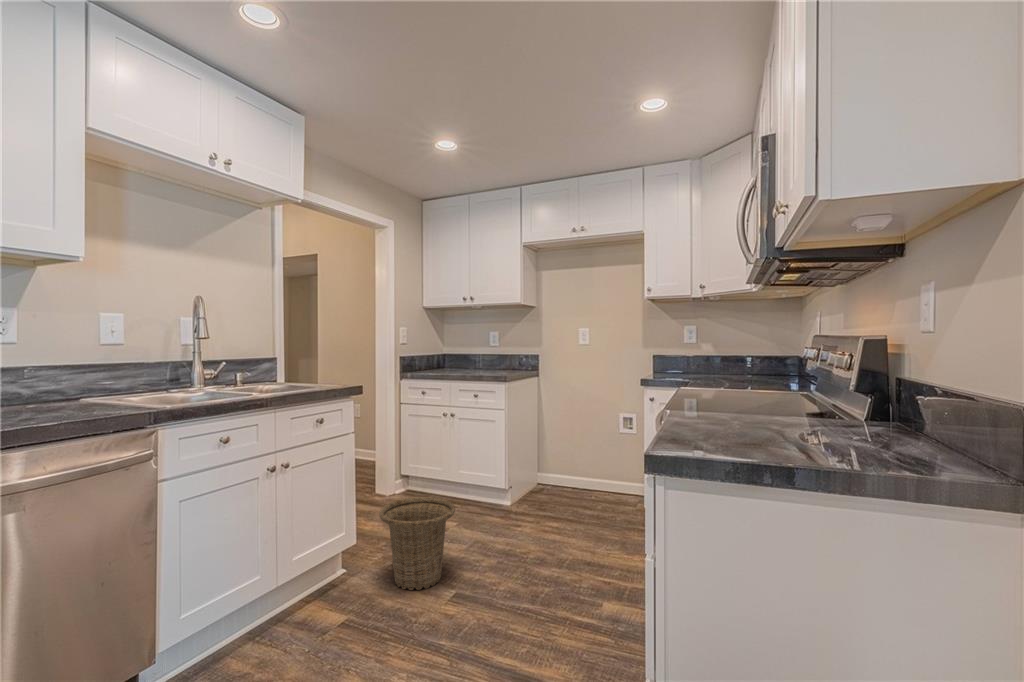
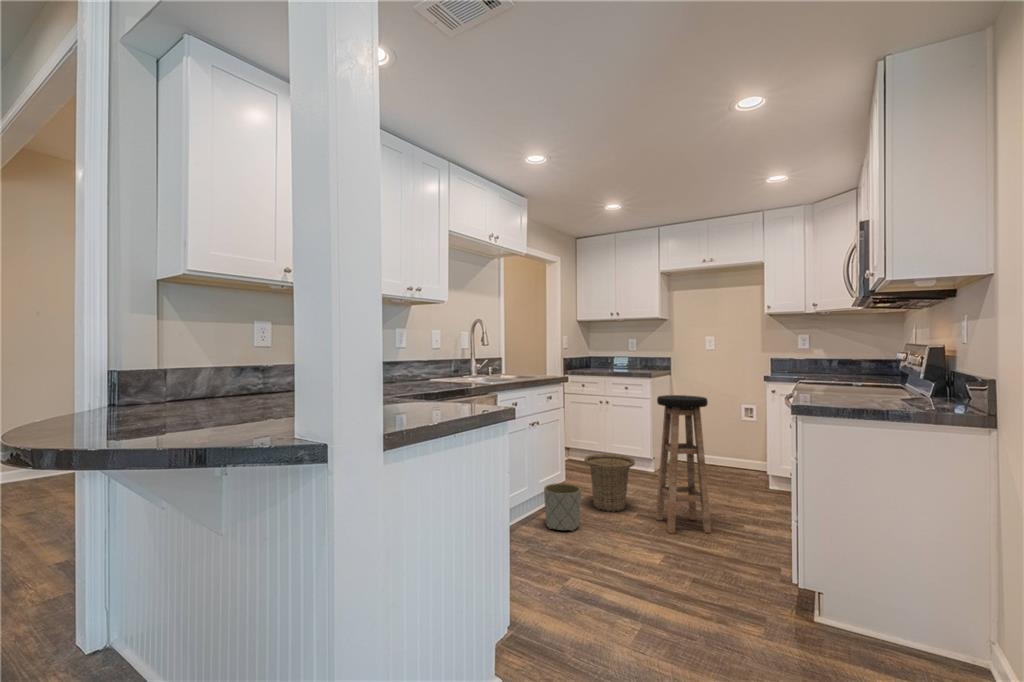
bar stool: none [475,413,550,635] -> present [656,395,711,533]
planter: none [284,559,349,647] -> present [544,483,581,531]

